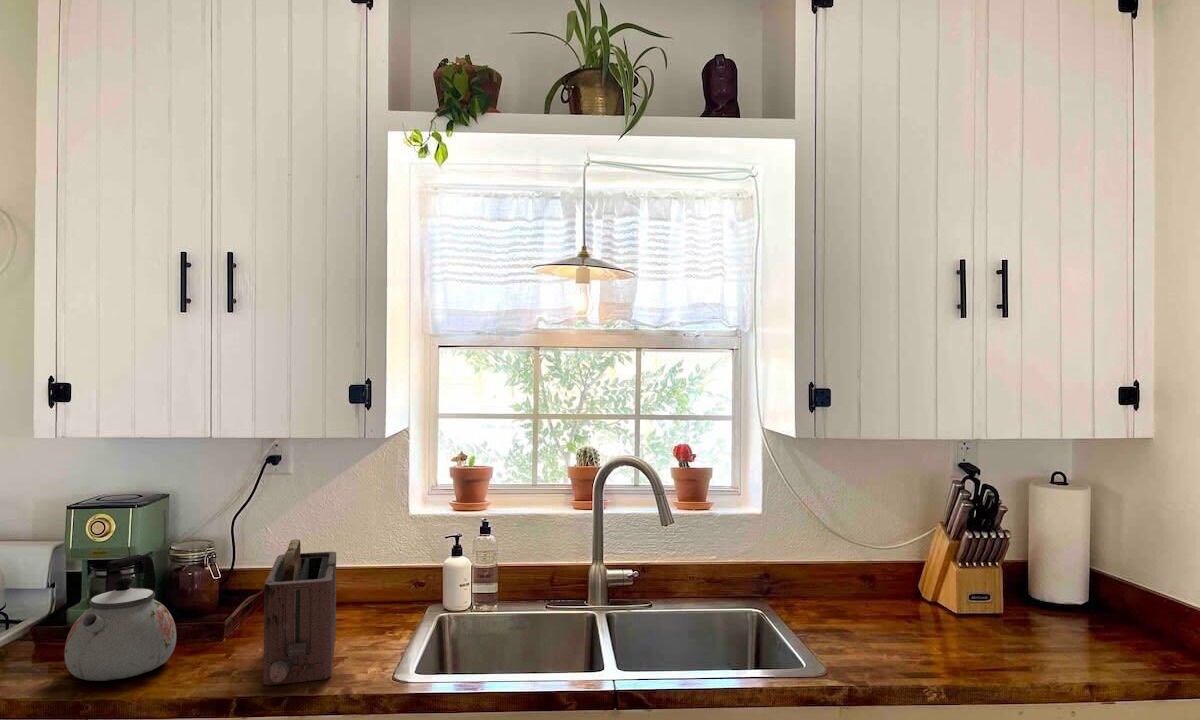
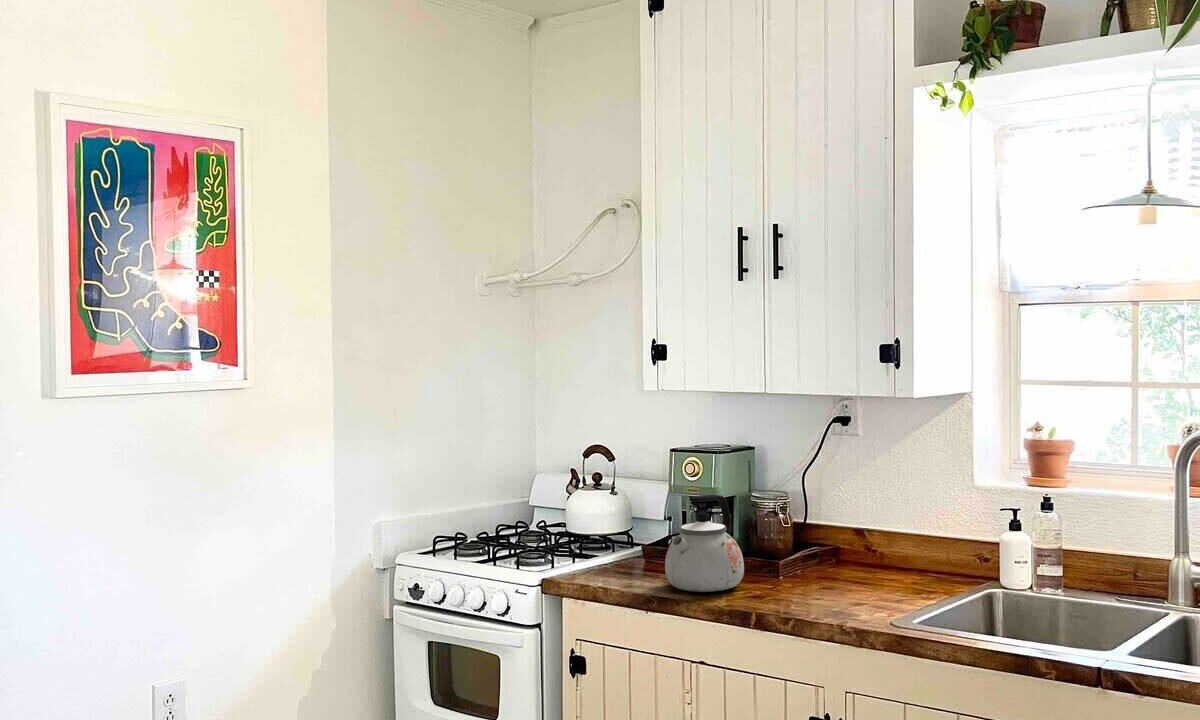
toaster: present [263,539,336,685] -> none [797,494,879,619]

